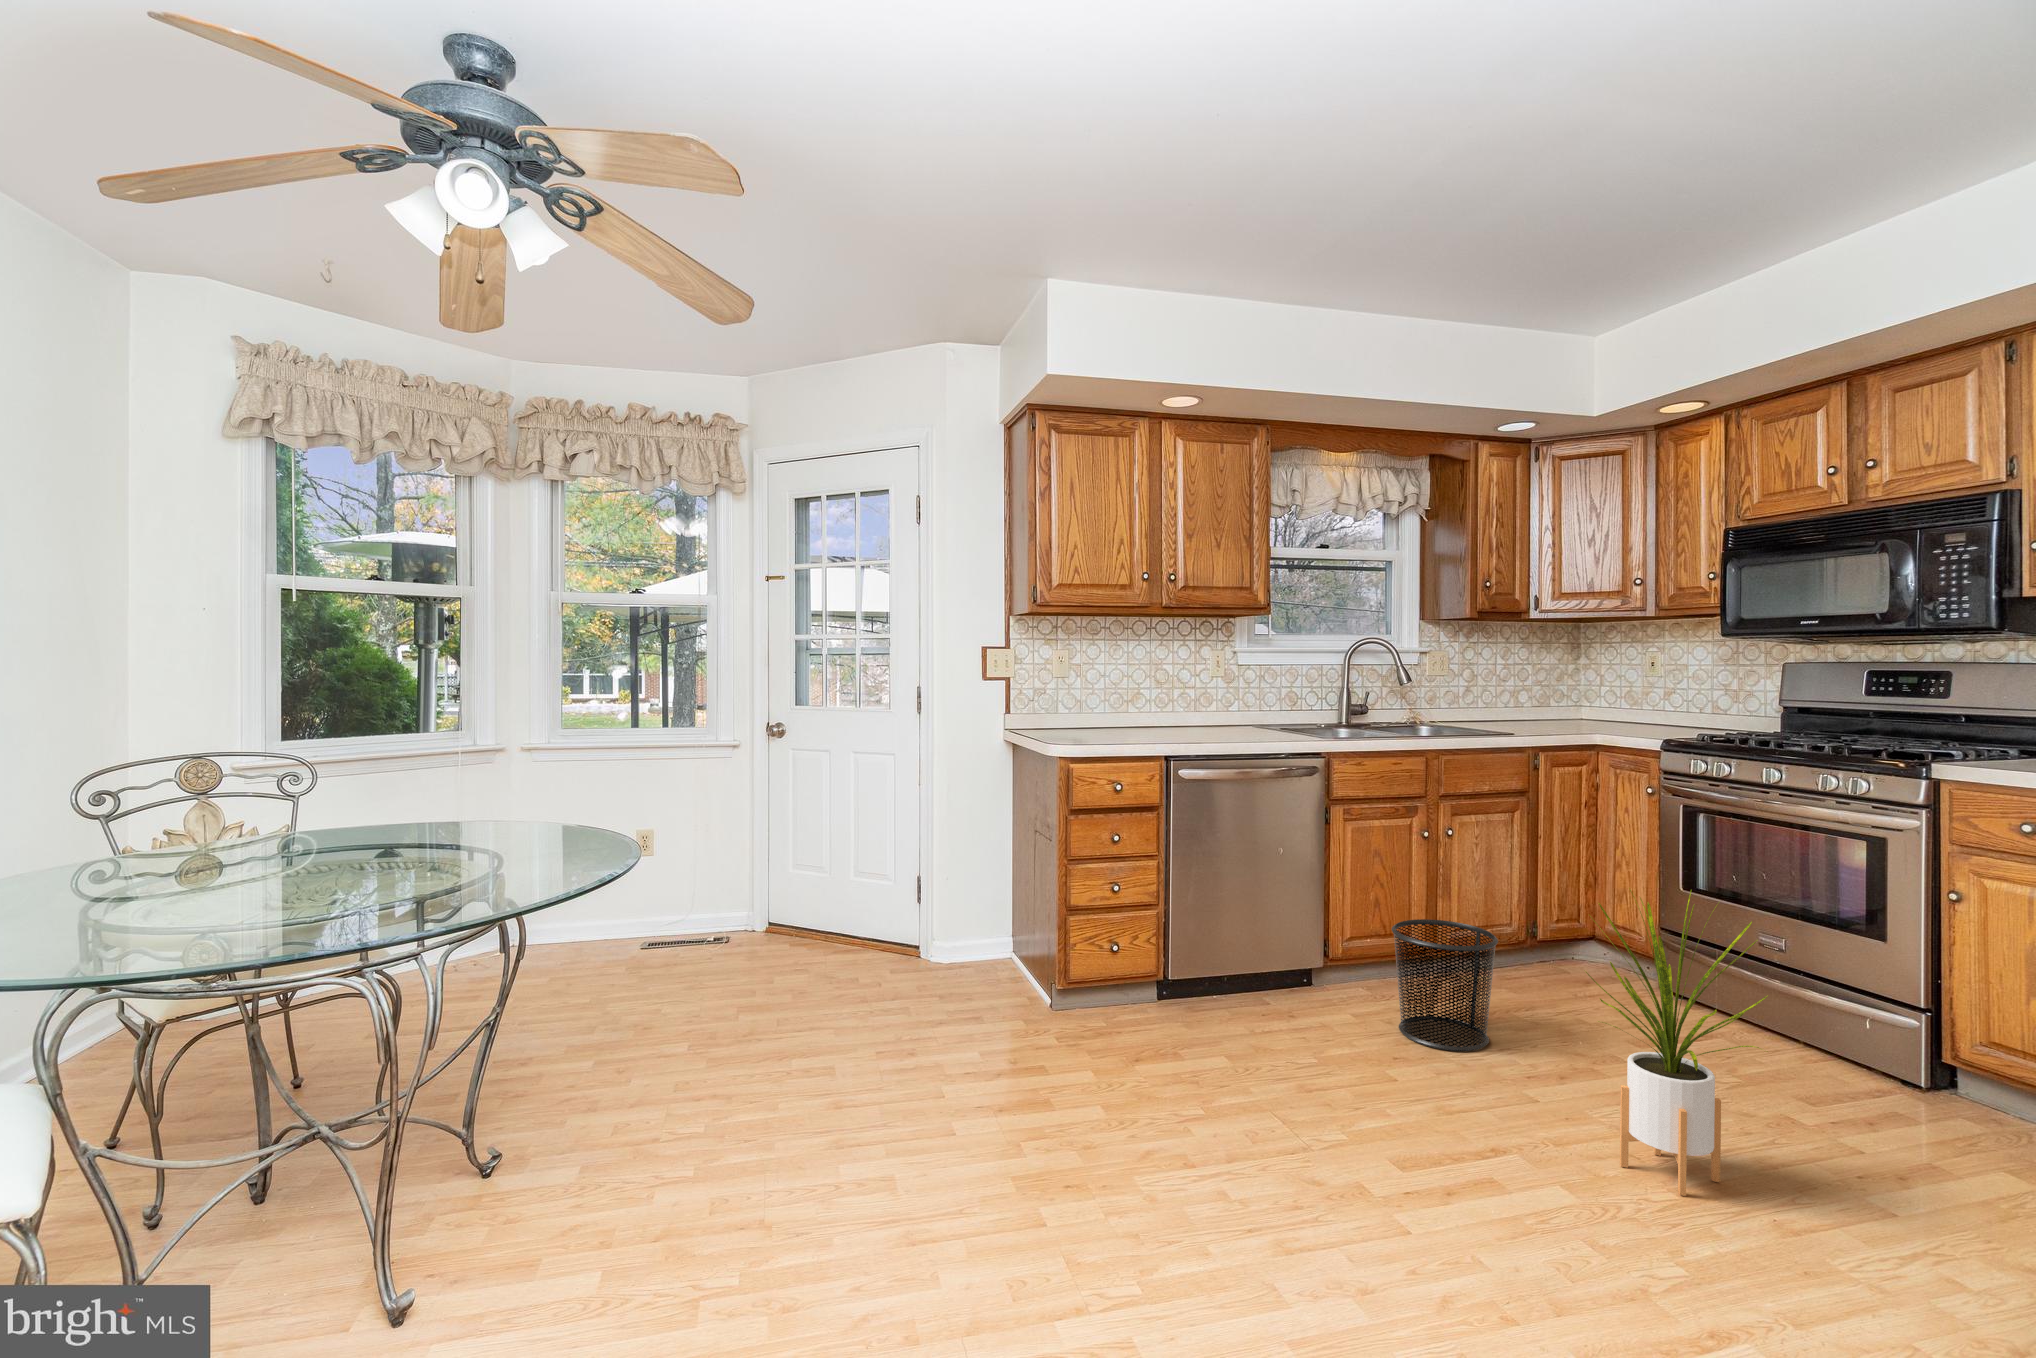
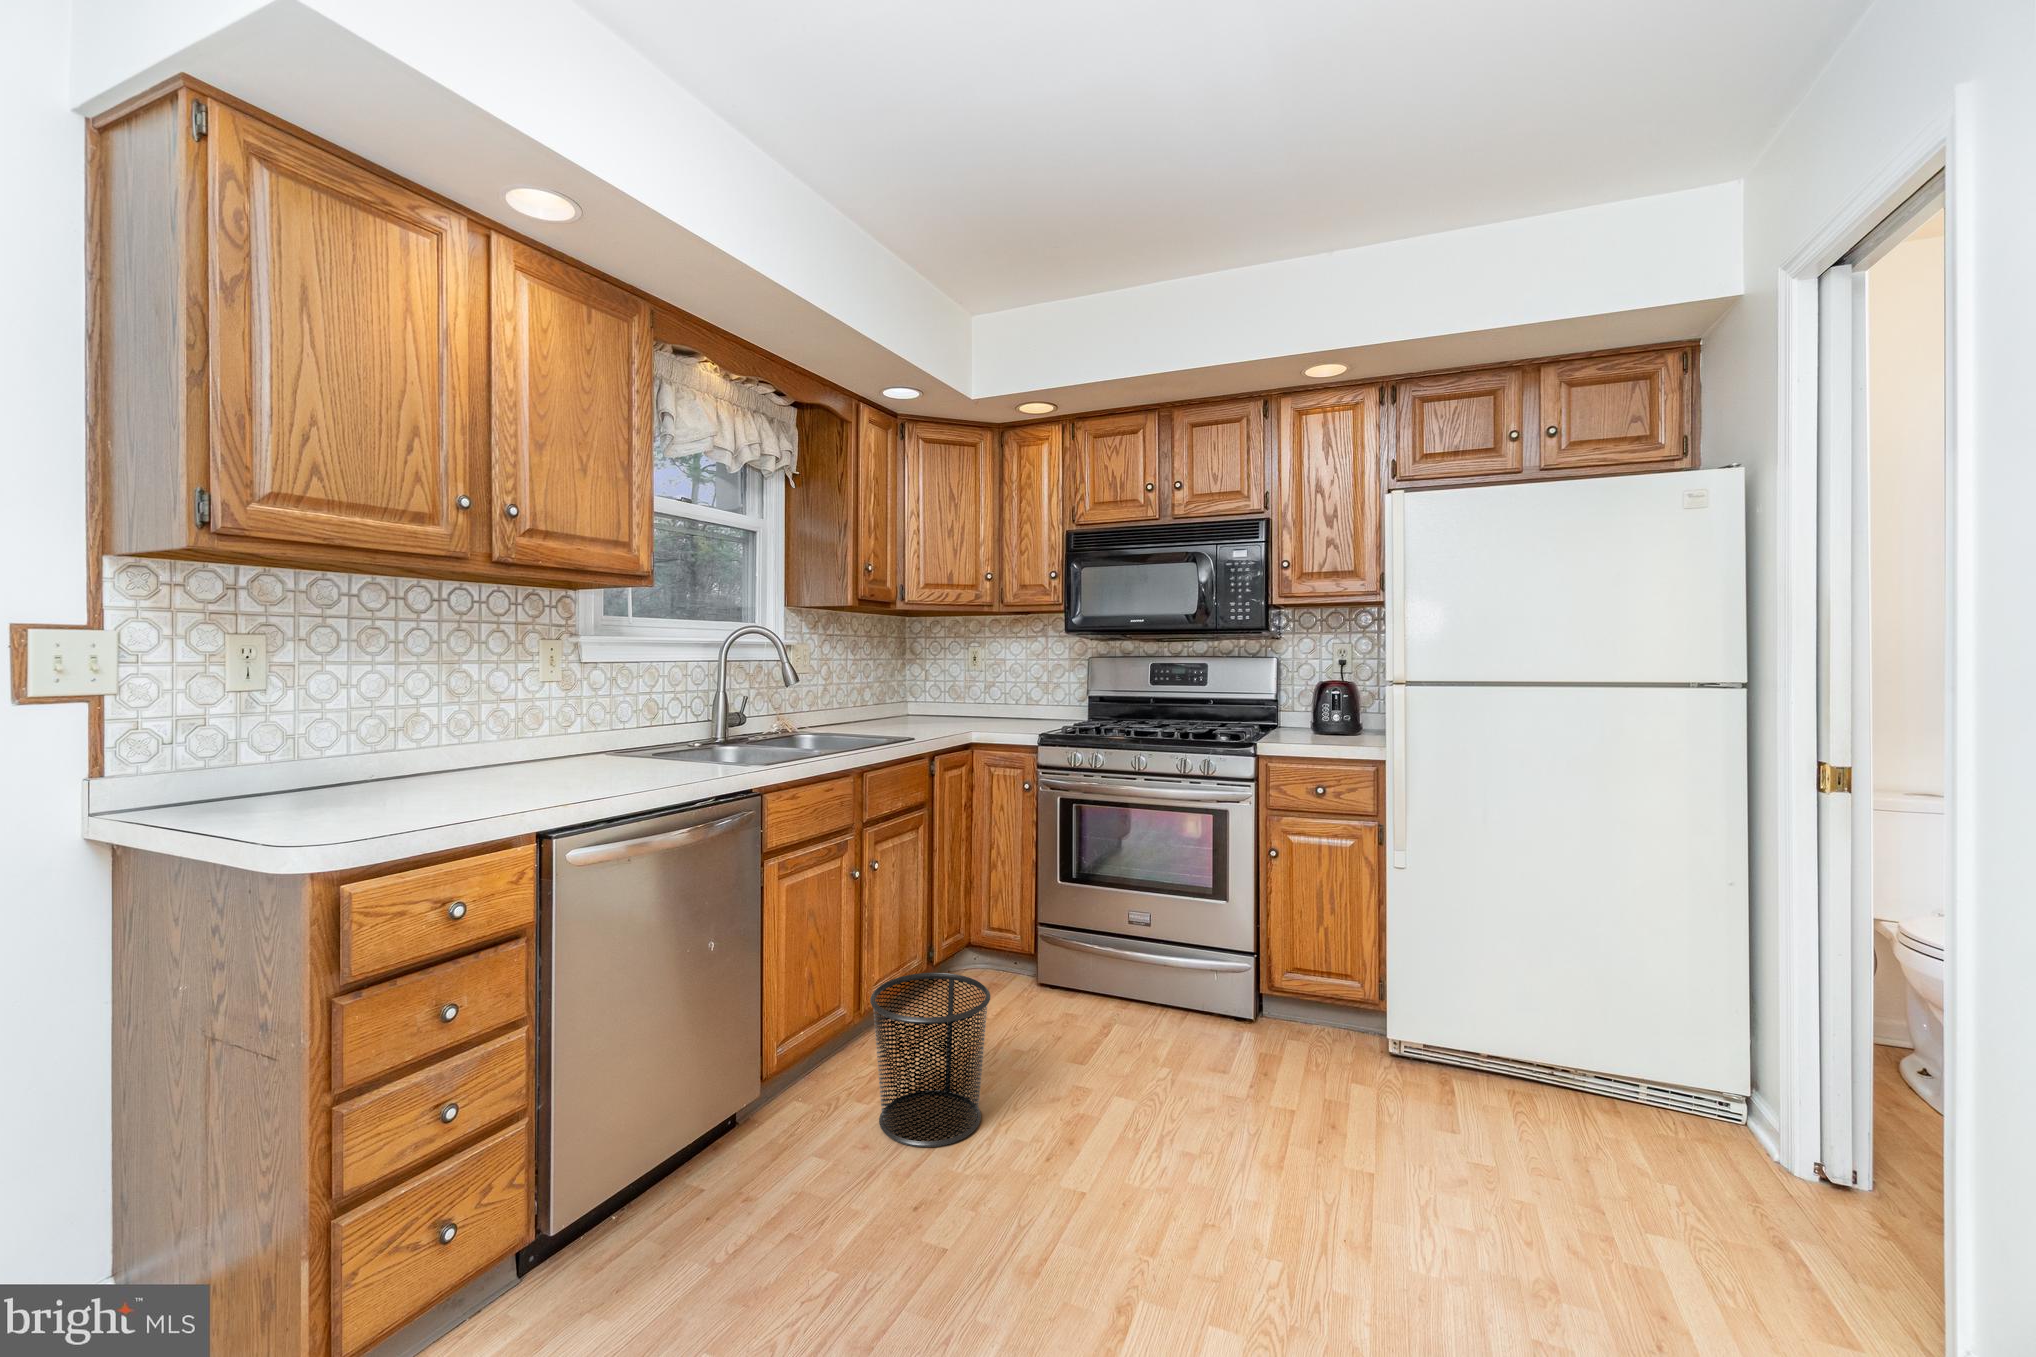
house plant: present [1586,890,1767,1196] -> none [1172,904,1342,1244]

